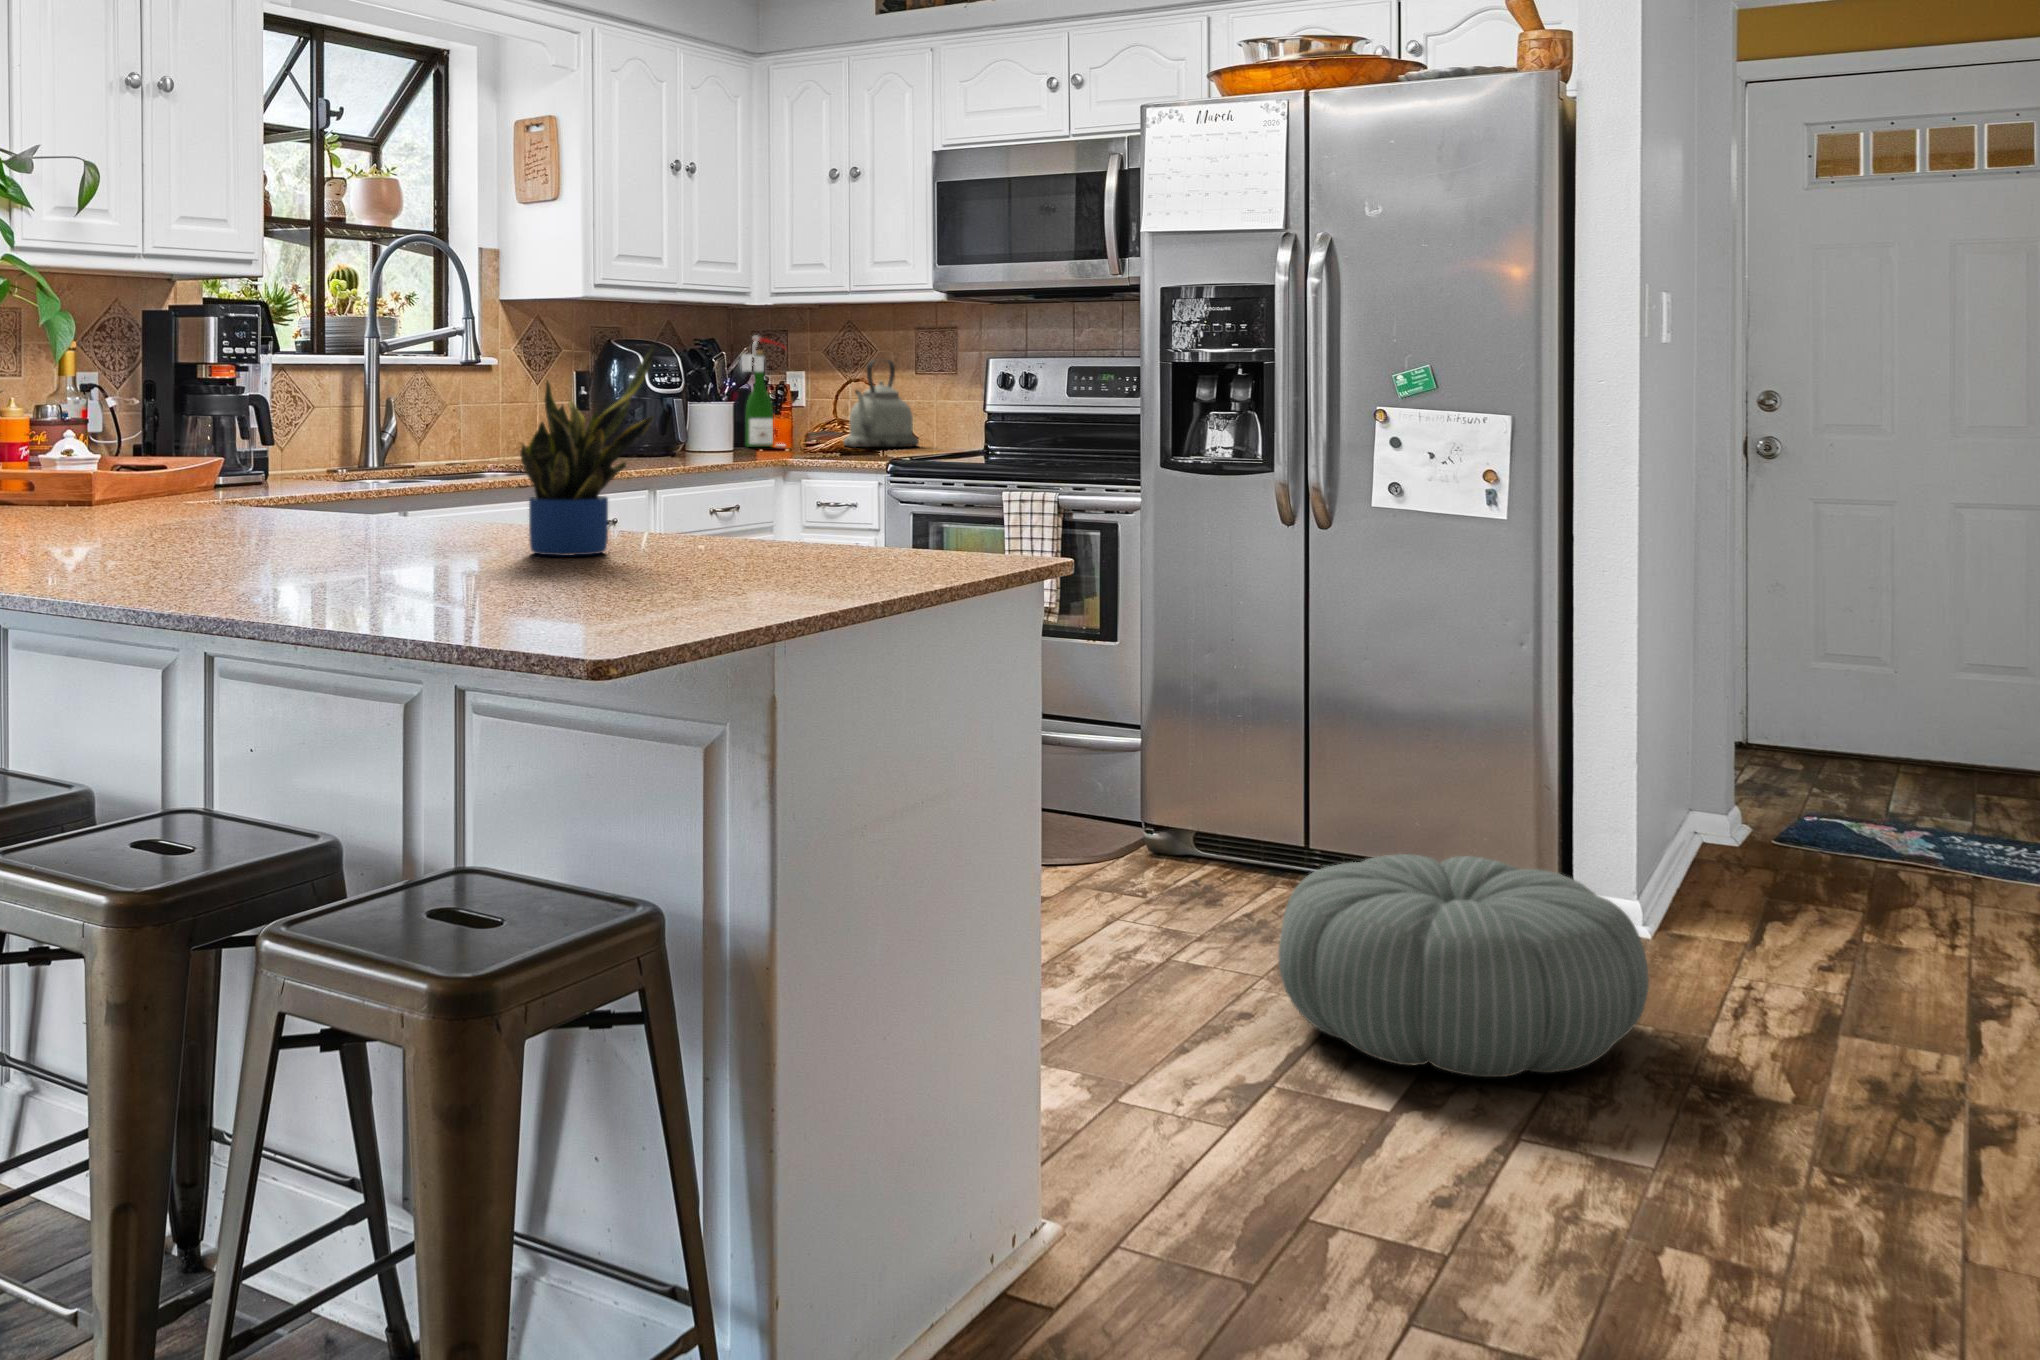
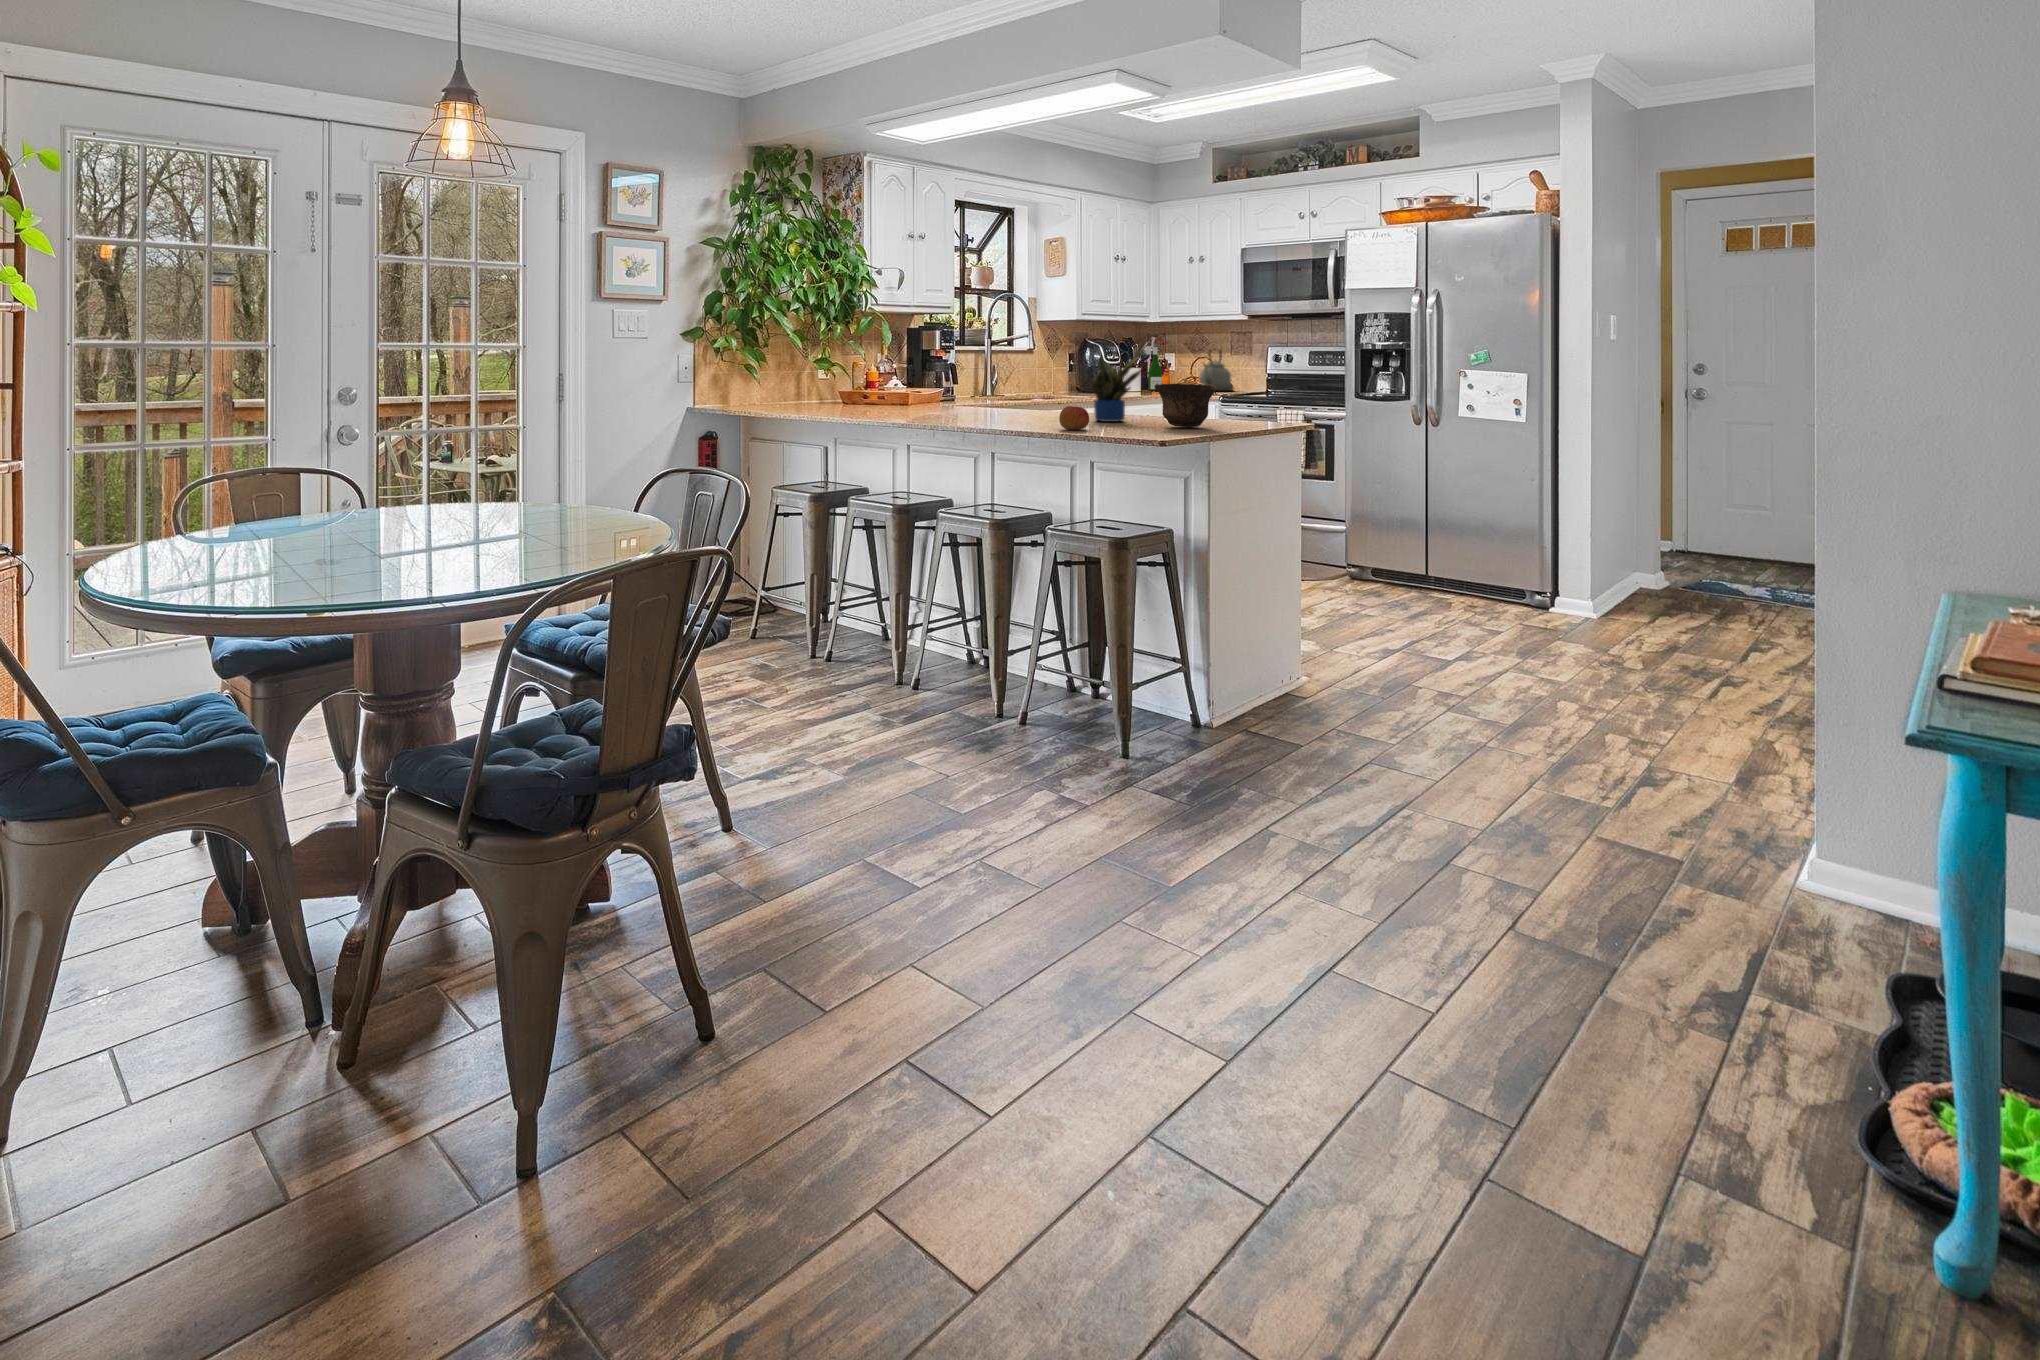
bowl: none [668,456,831,576] -> present [1154,384,1217,427]
apple: none [391,527,476,594] -> present [1059,406,1089,430]
pouf: present [1278,854,1649,1077] -> none [1406,566,1577,652]

